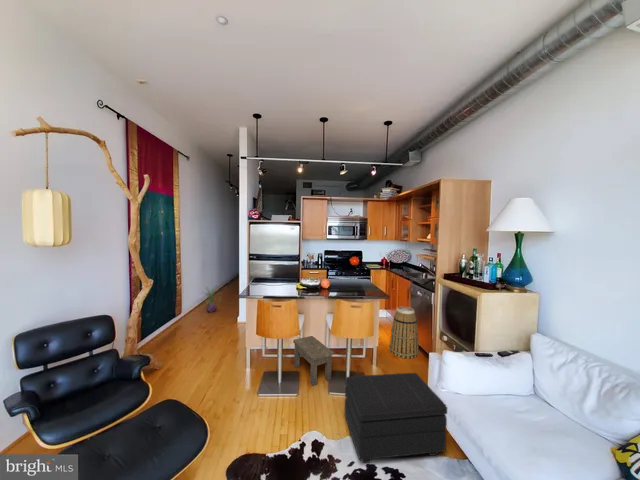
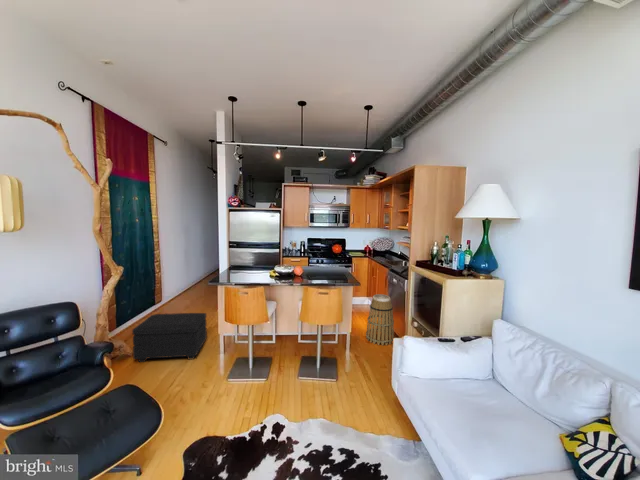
decorative plant: present [207,287,221,312] -> none [173,274,207,301]
side table: present [293,336,333,386] -> none [267,323,305,372]
footstool: present [345,373,447,463] -> present [132,313,207,362]

